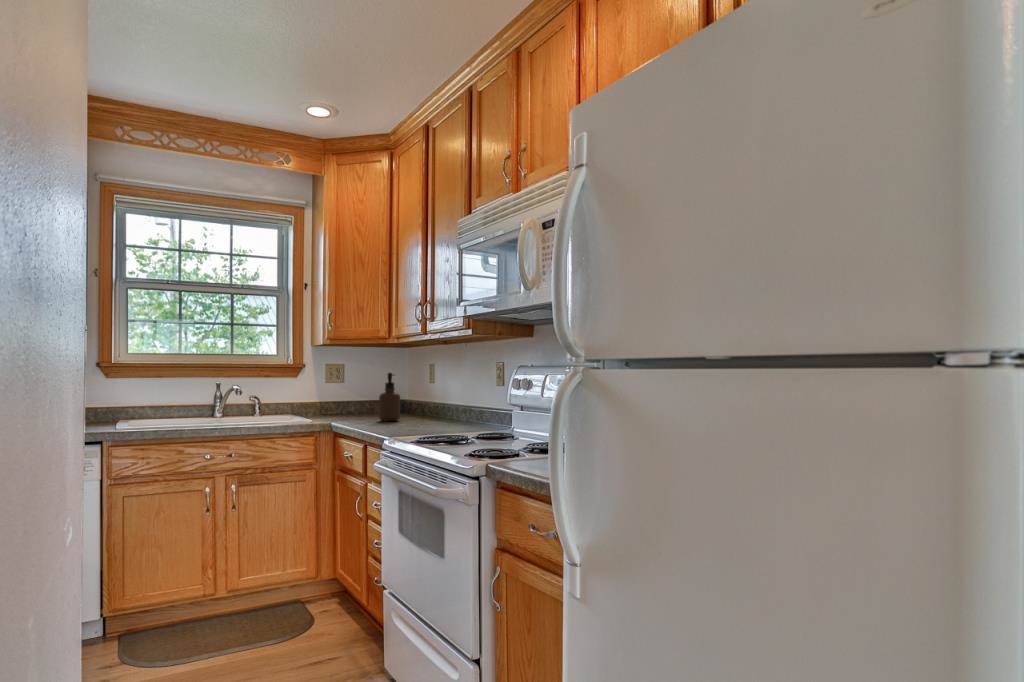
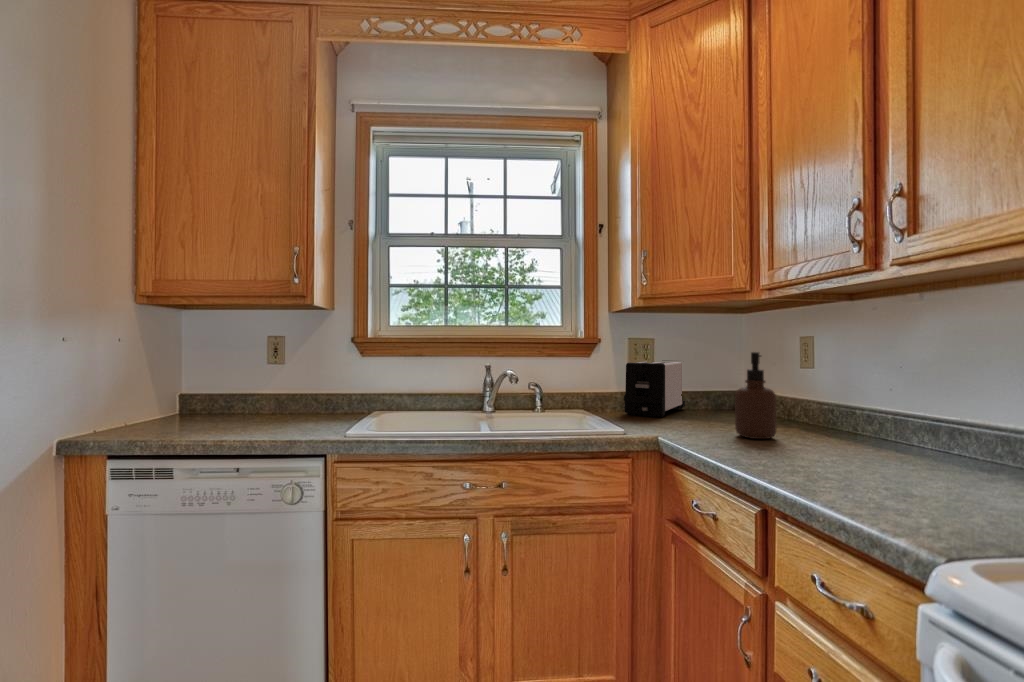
toaster: none [321,379,367,417] -> present [624,360,685,417]

